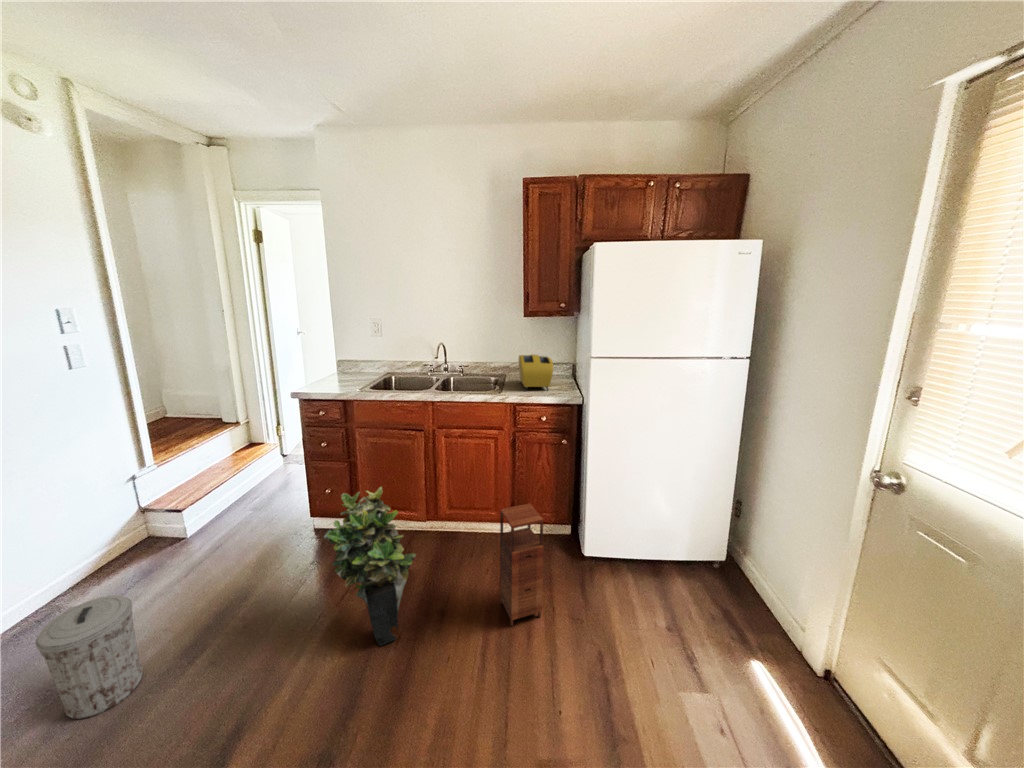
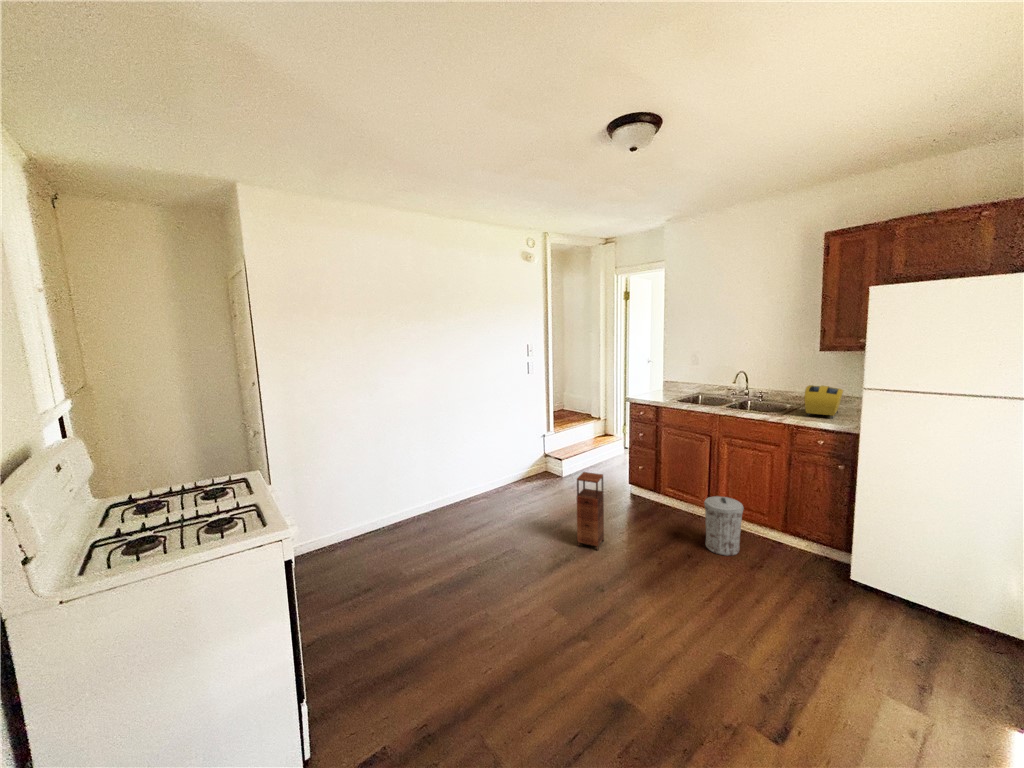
potted plant: present [324,487,415,646] -> none [625,459,679,558]
storage cabinet: present [500,503,544,626] -> present [577,472,604,550]
trash can: present [36,595,143,719] -> present [704,496,744,556]

